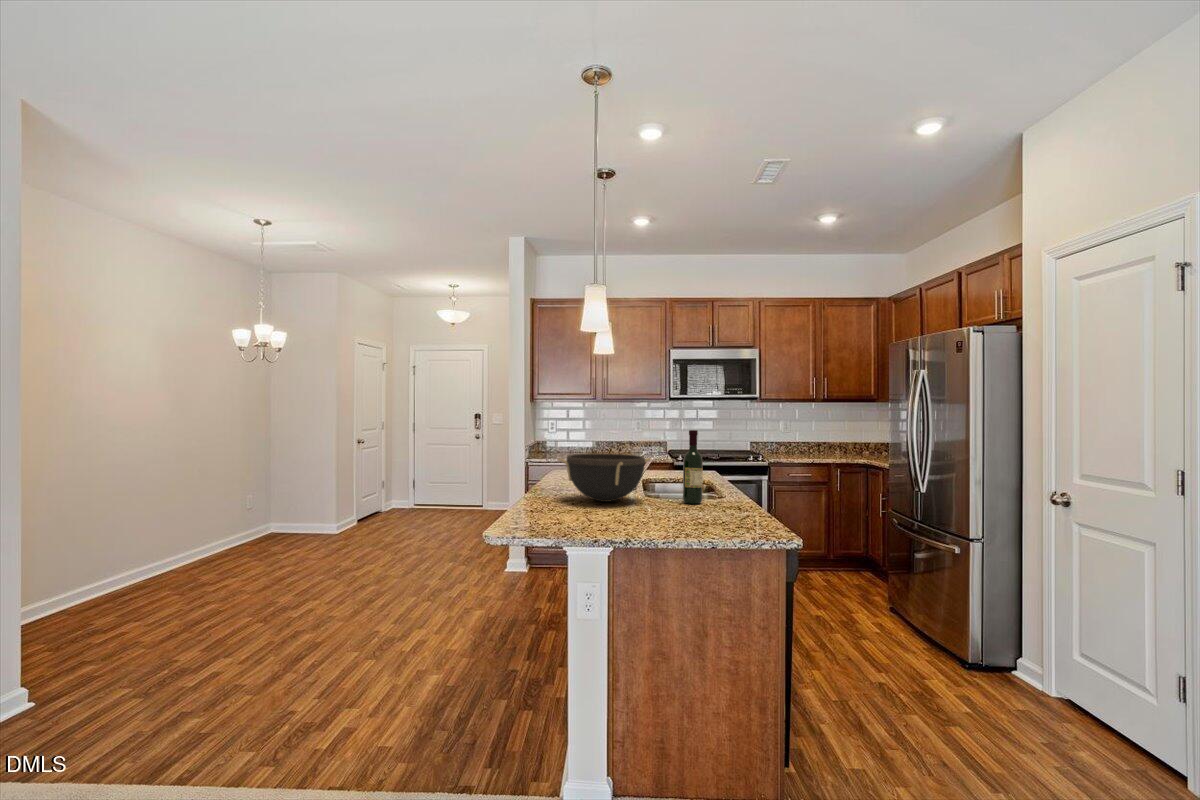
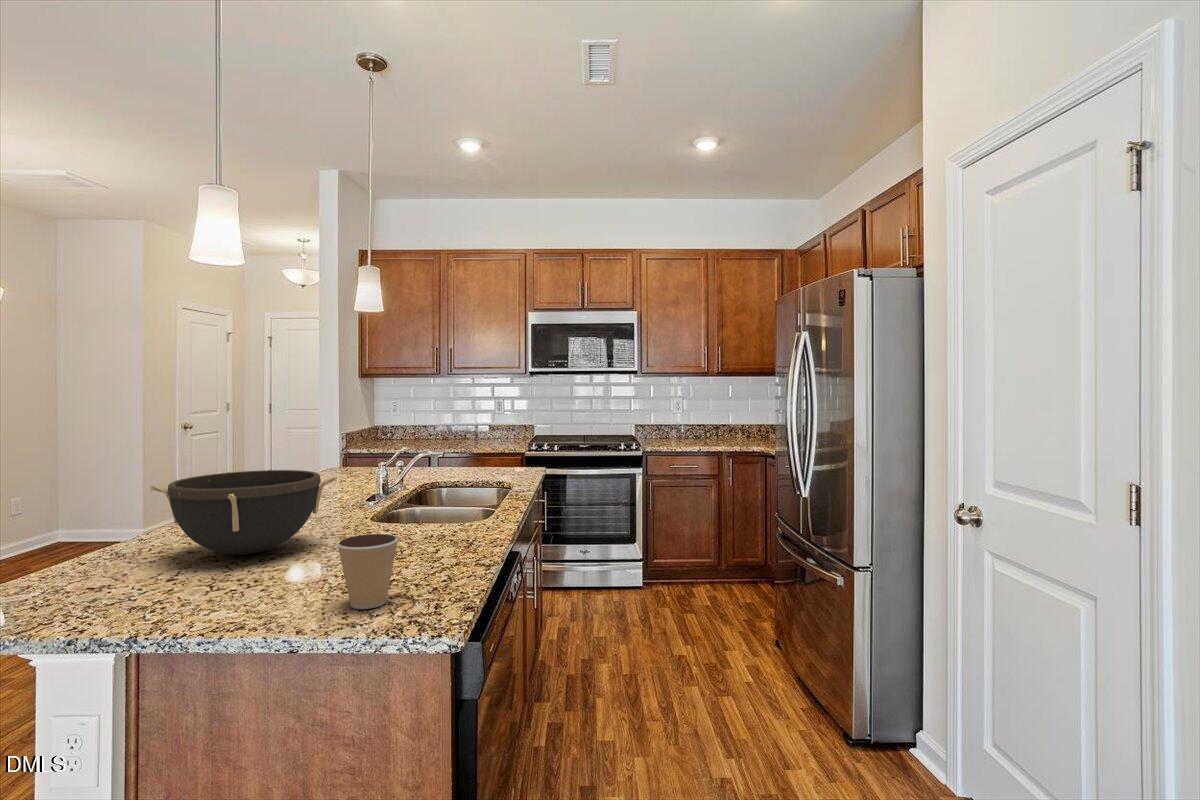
wine bottle: present [683,430,703,504] -> none [379,431,412,552]
coffee cup: none [708,484,741,523] -> present [337,534,398,609]

